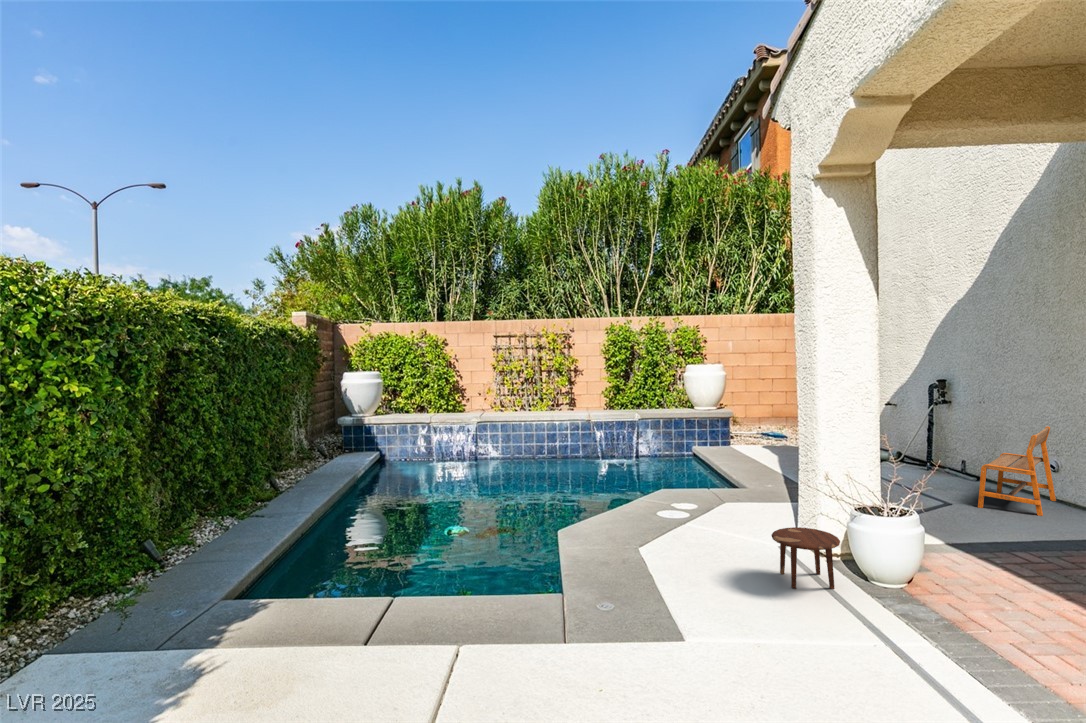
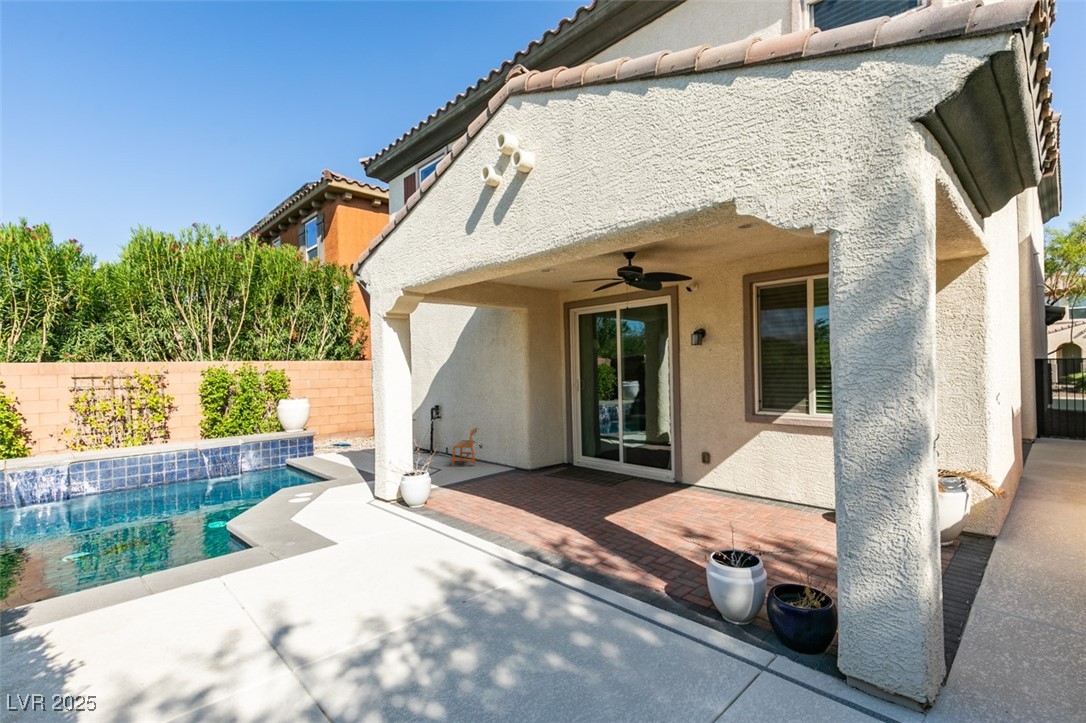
side table: present [771,527,840,589] -> none [367,482,398,510]

